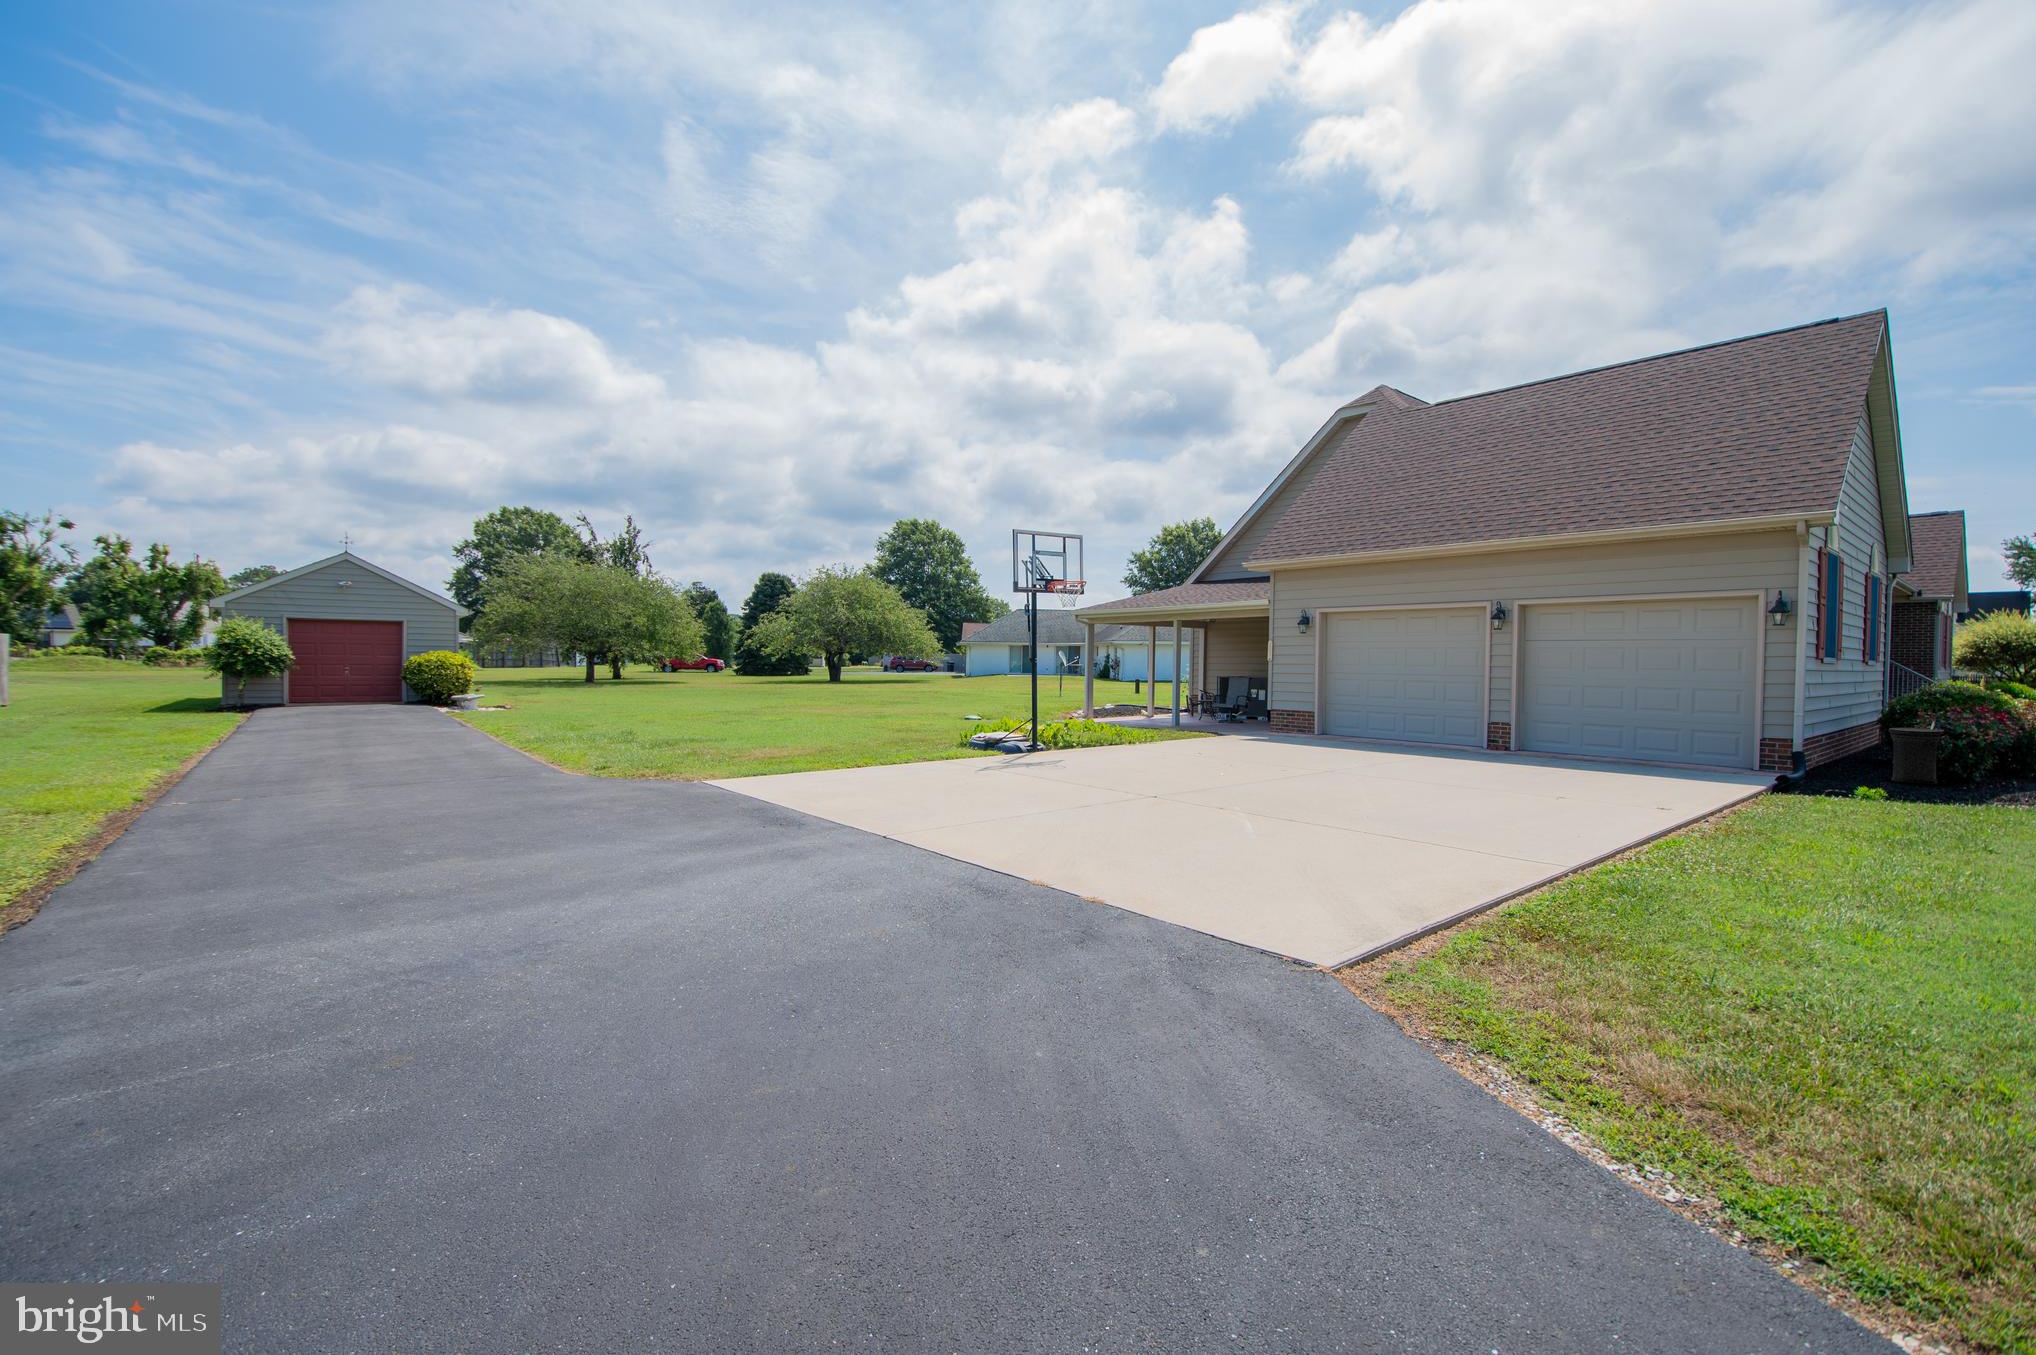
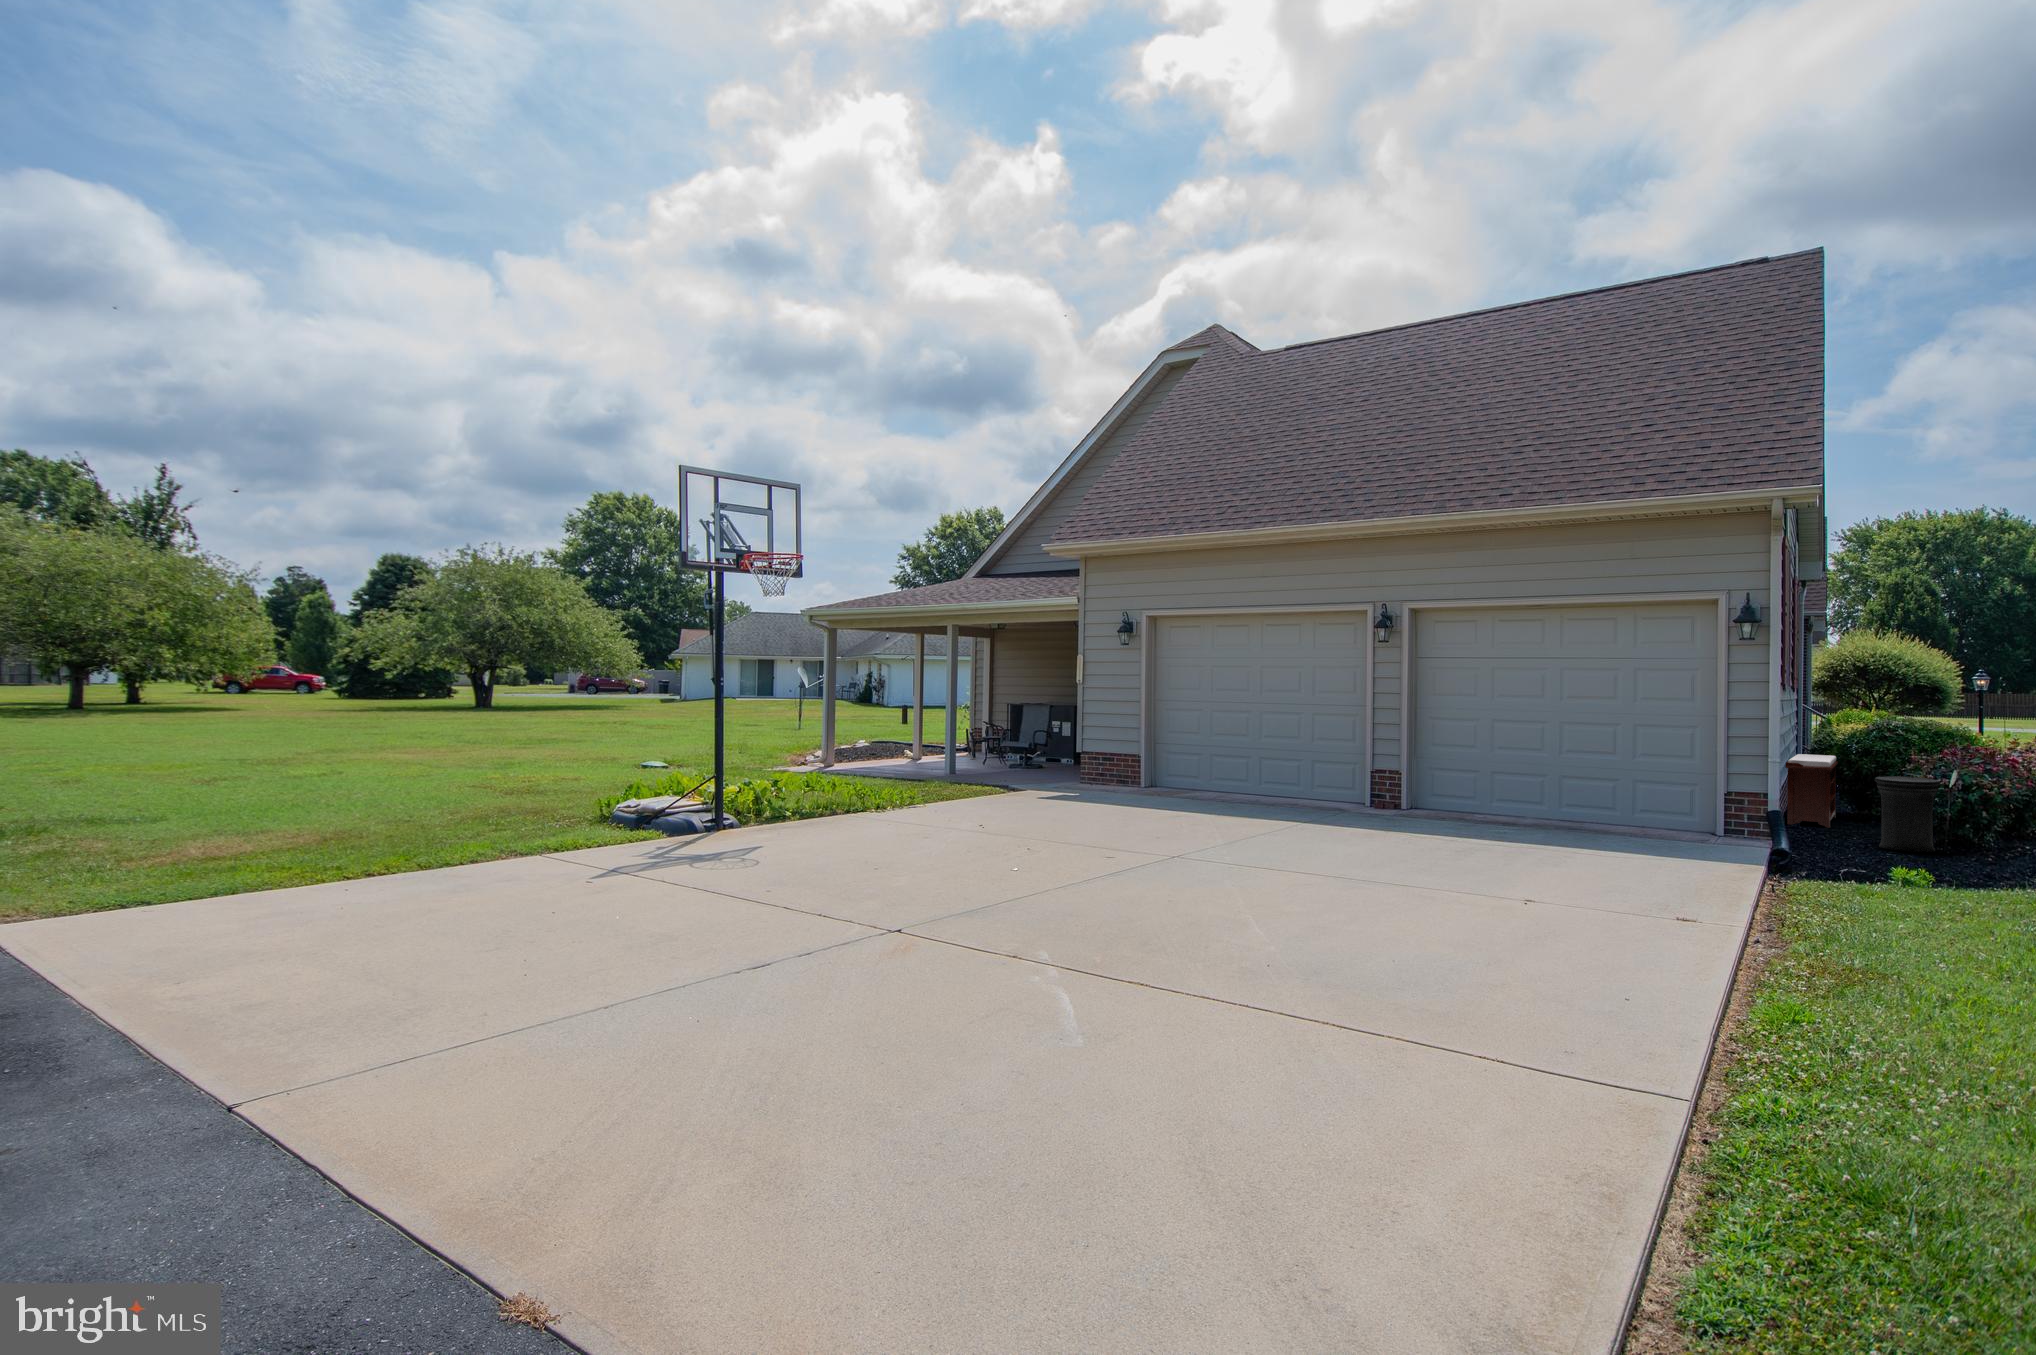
bench: none [1826,713,1879,768] -> present [1786,754,1838,828]

